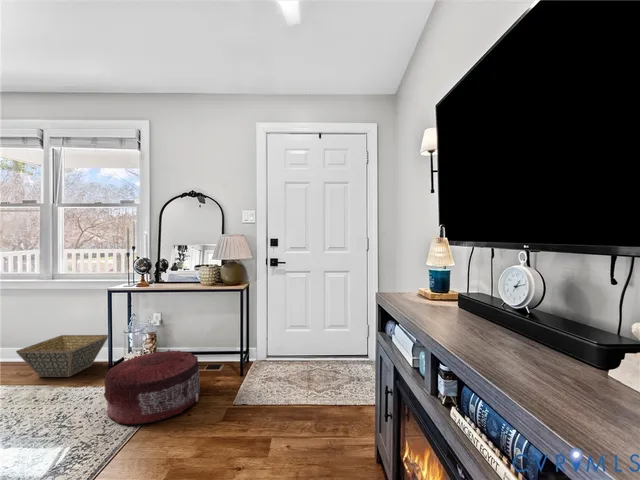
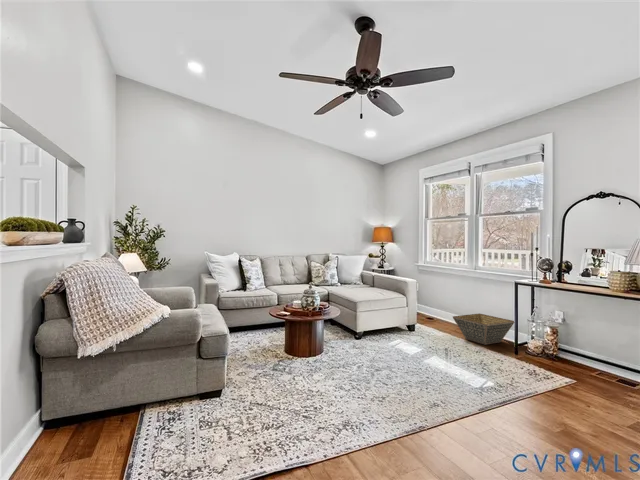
pouf: present [104,350,201,425] -> none [510,340,606,403]

